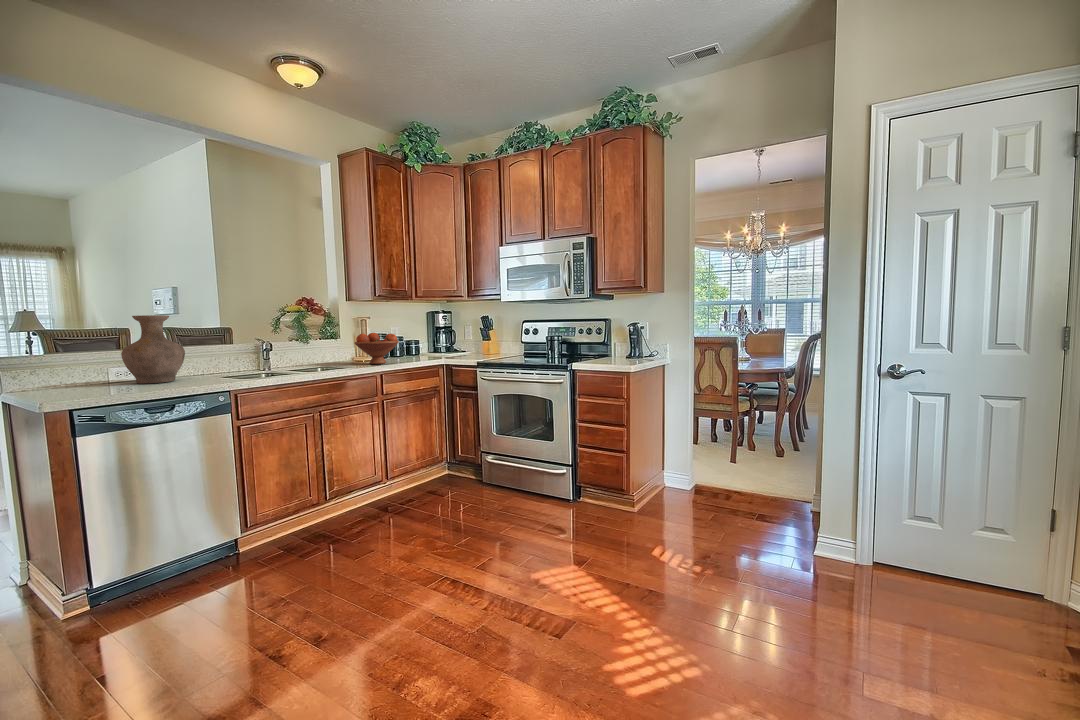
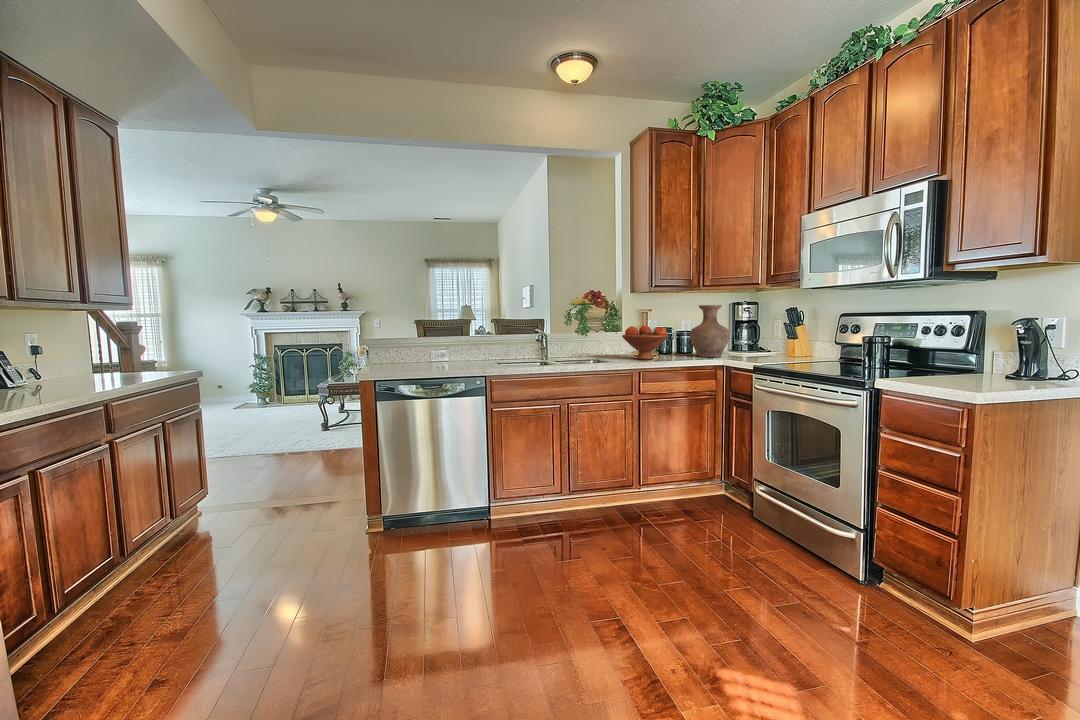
vase: present [121,315,185,384] -> present [690,305,730,357]

